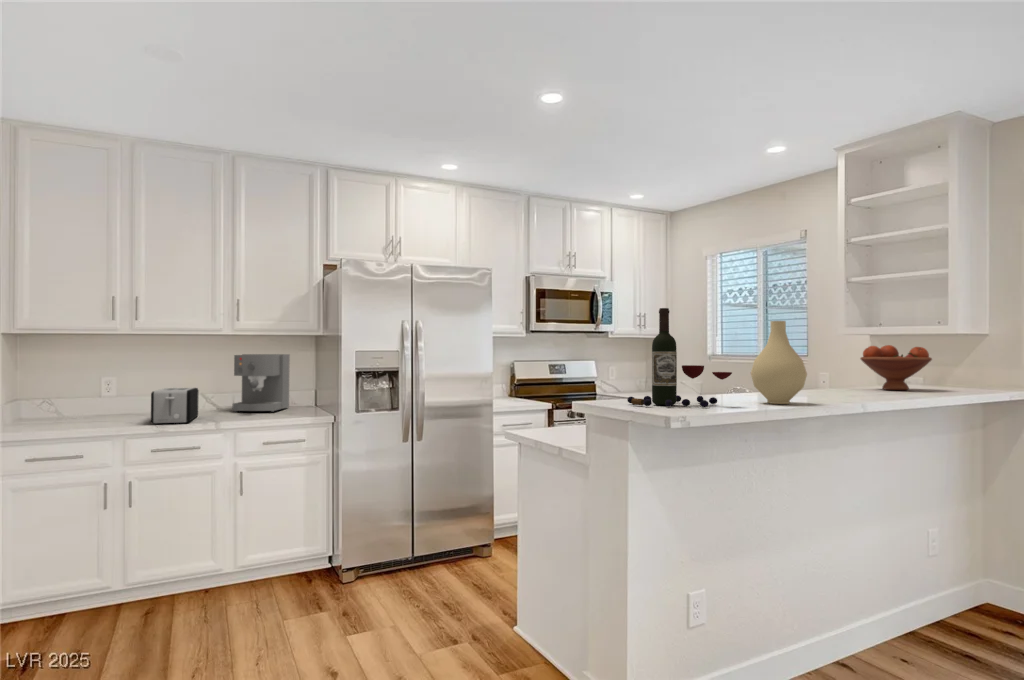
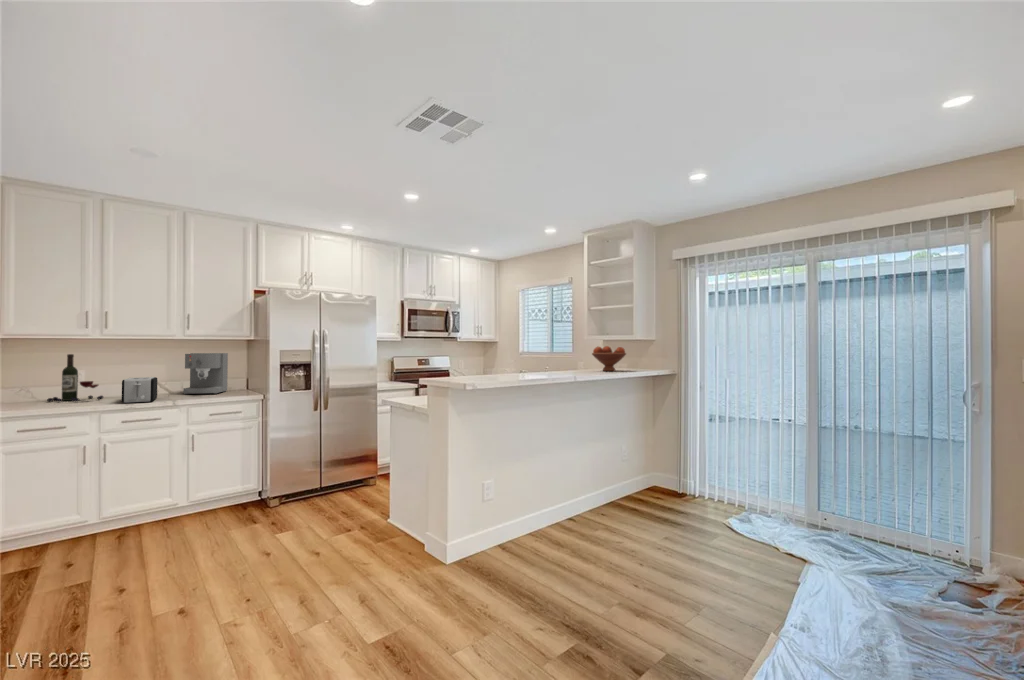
wine bottle: present [627,308,732,407] -> present [47,354,103,402]
vase: present [751,321,807,404] -> none [521,333,549,378]

